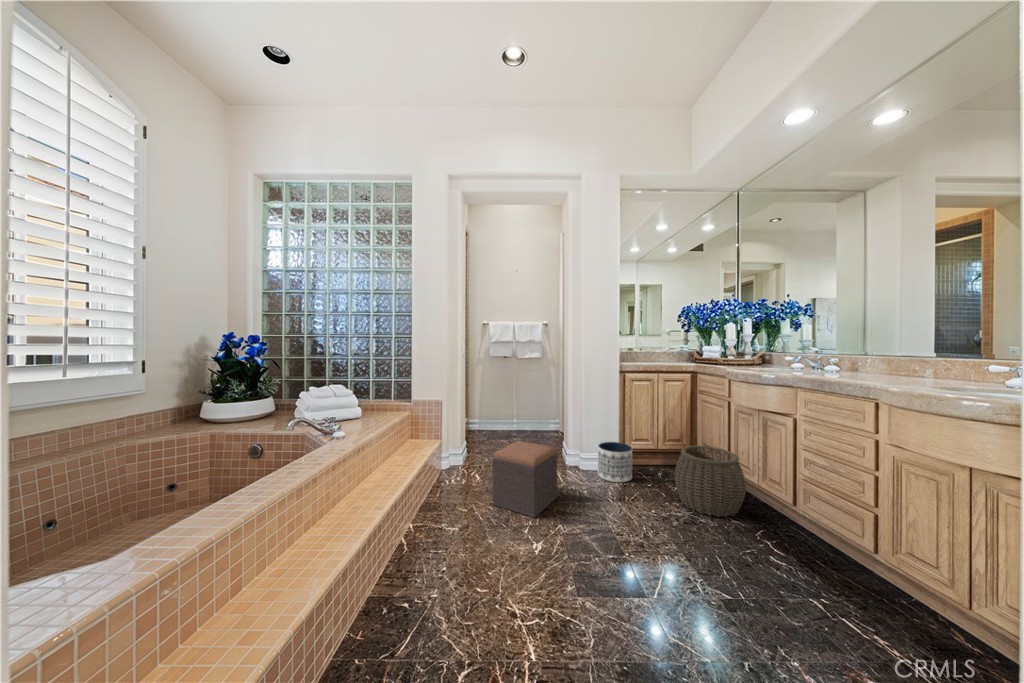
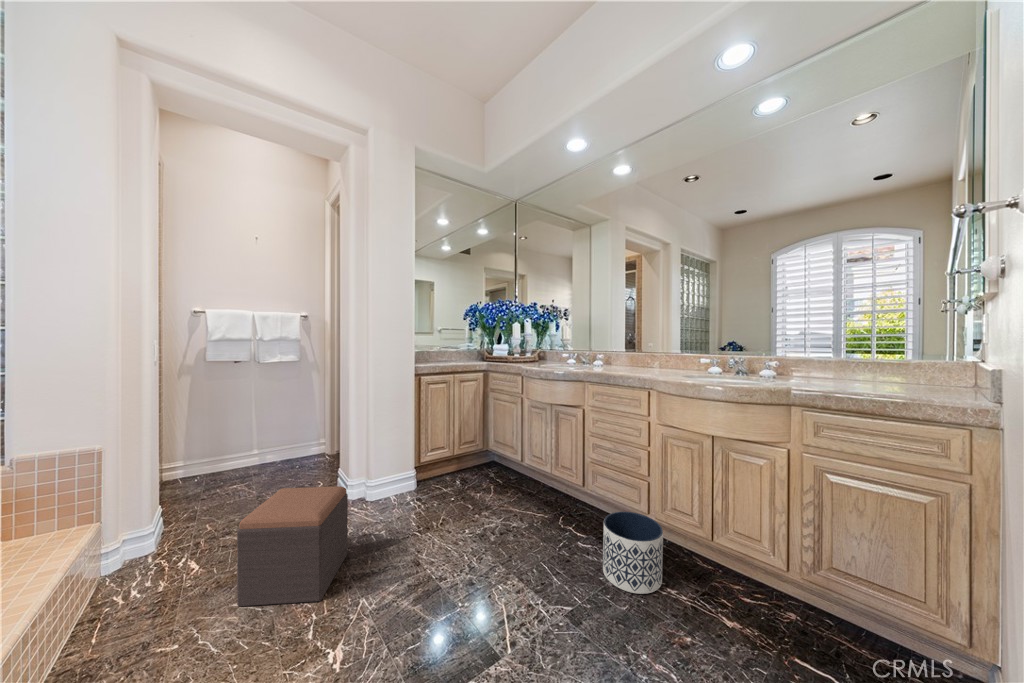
planter: present [598,442,632,482] -> present [603,512,663,594]
woven basket: present [675,446,746,517] -> none [481,445,545,518]

